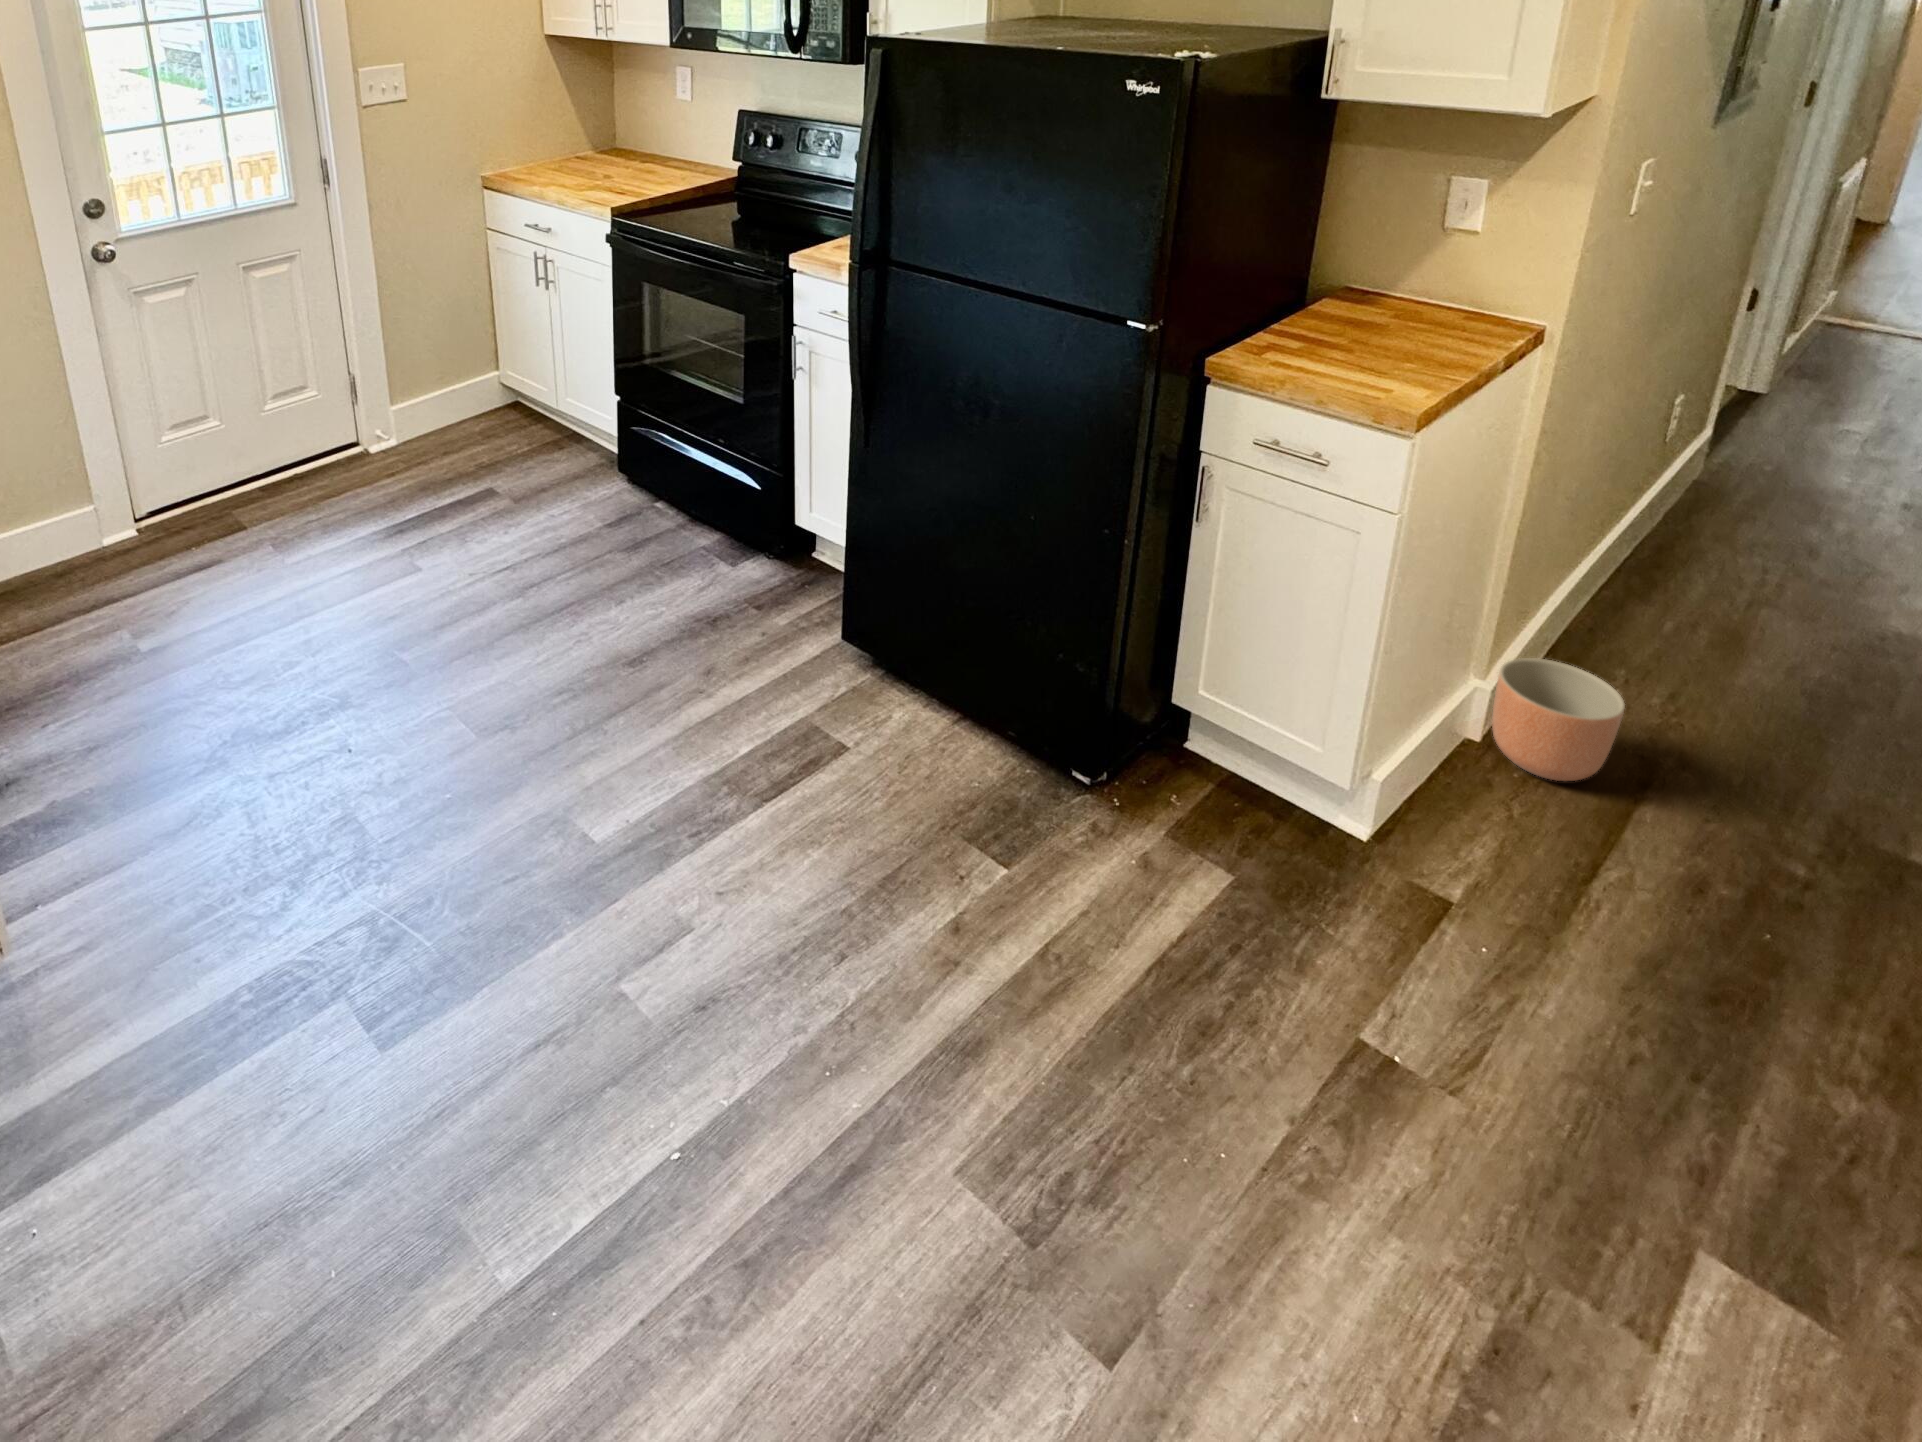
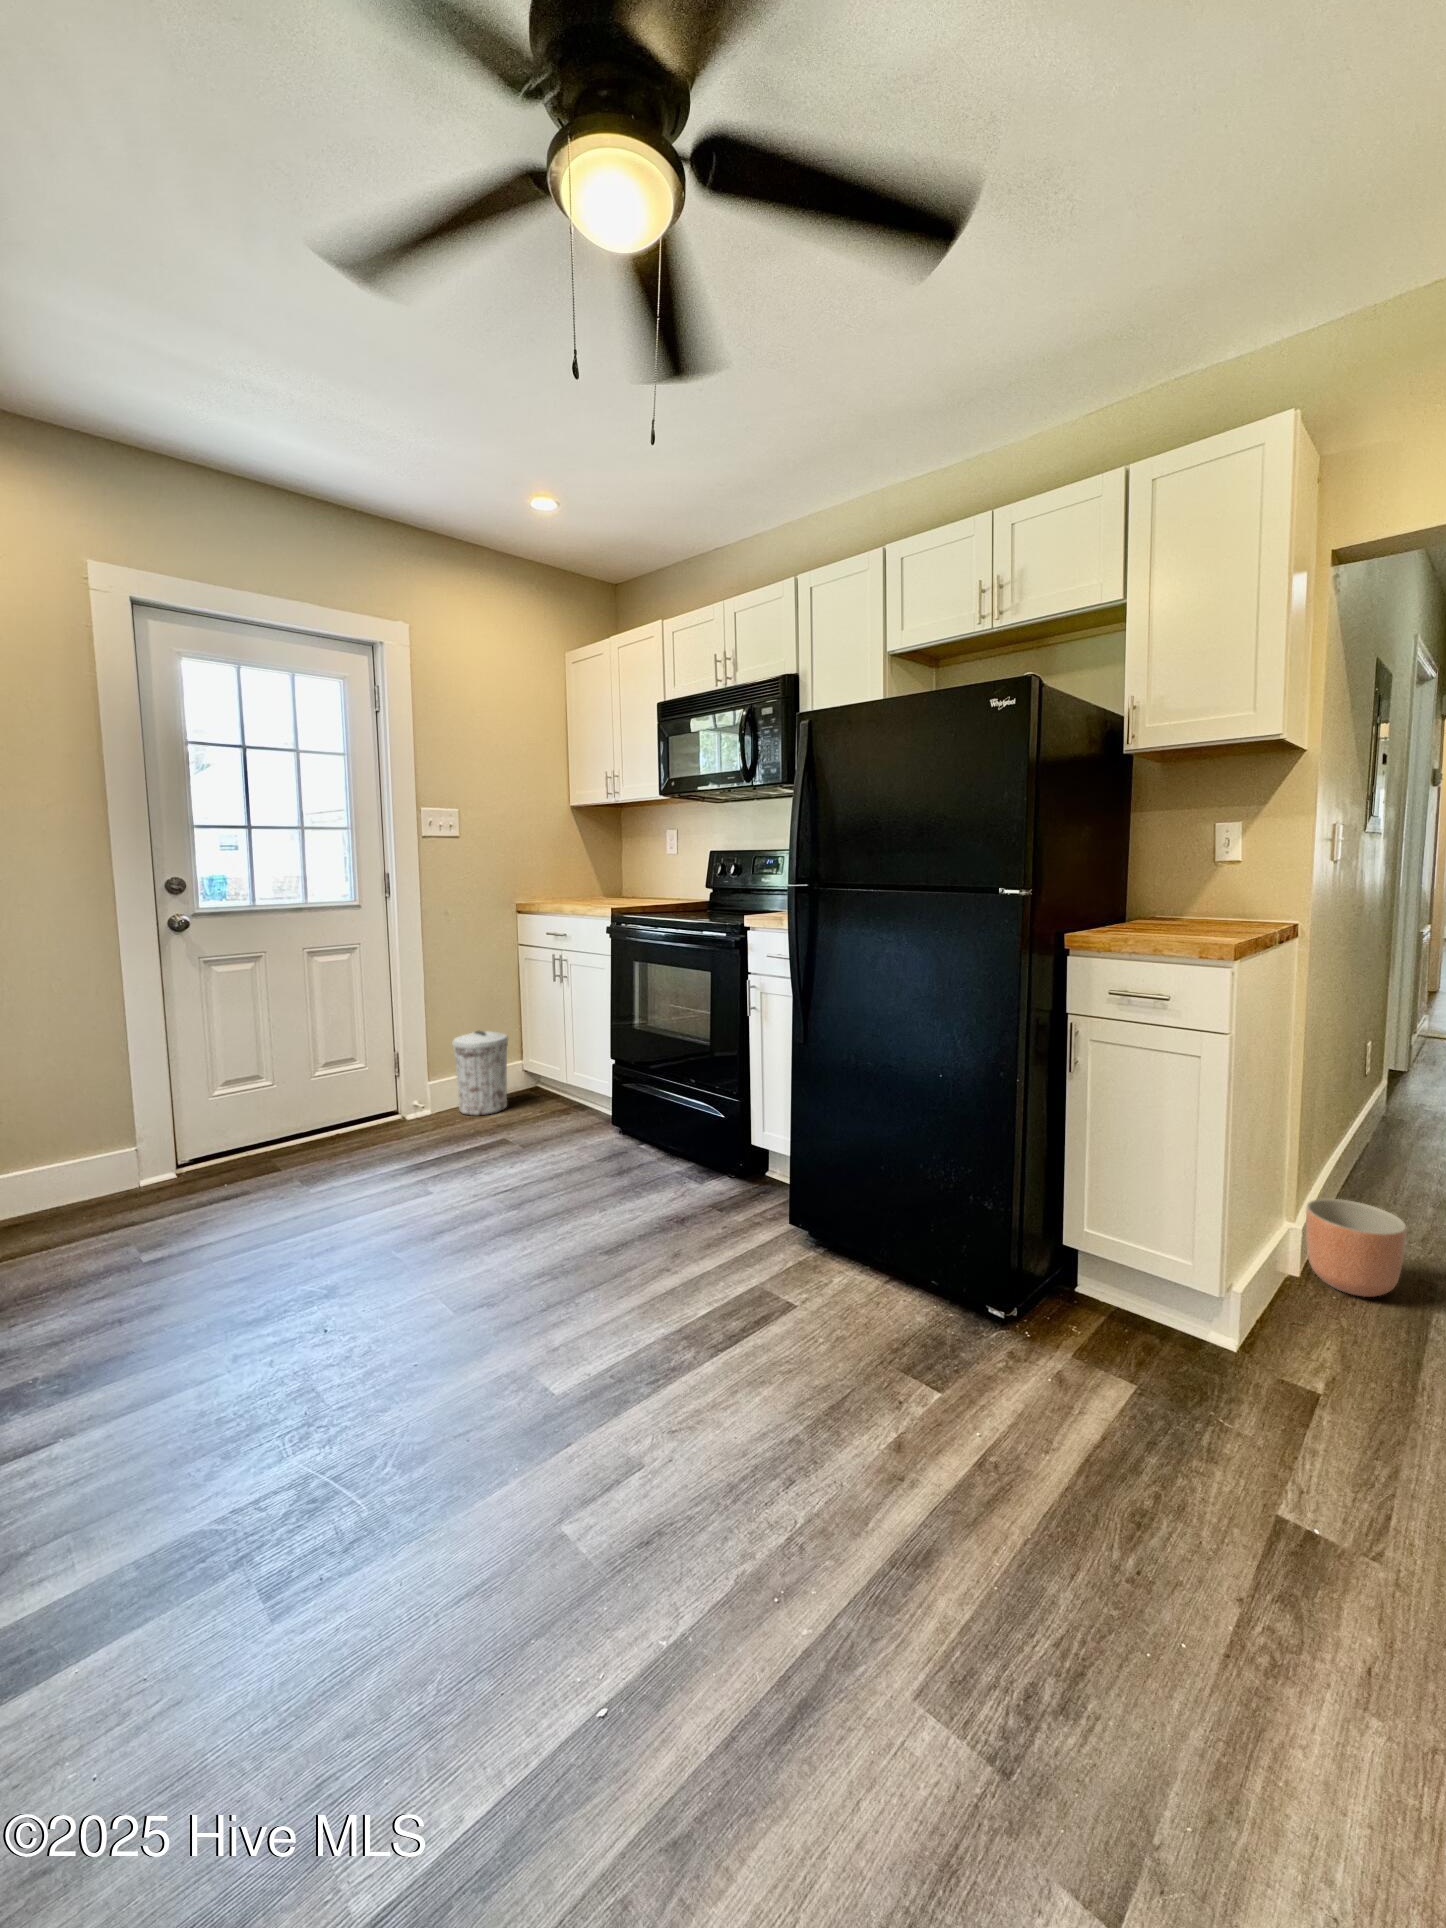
trash can: none [417,345,487,451] -> present [452,1031,508,1115]

